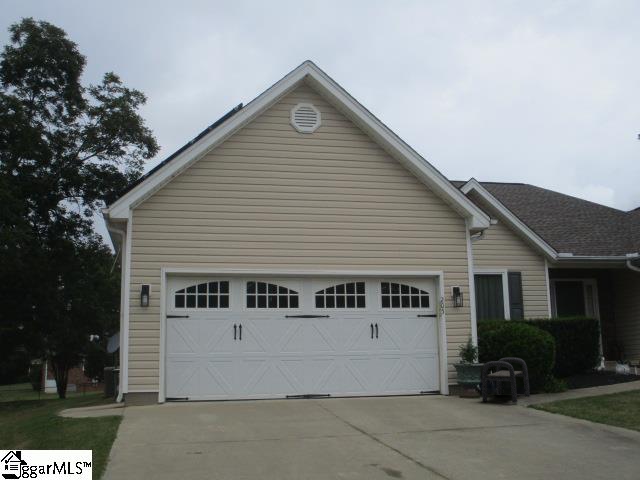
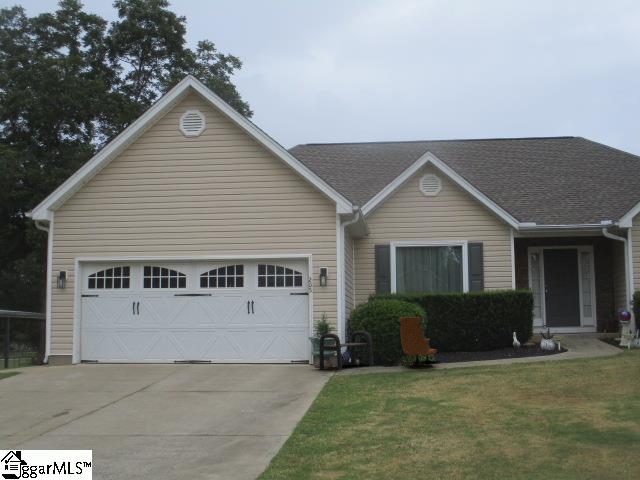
lounge chair: none [564,342,600,398] -> present [399,317,437,367]

